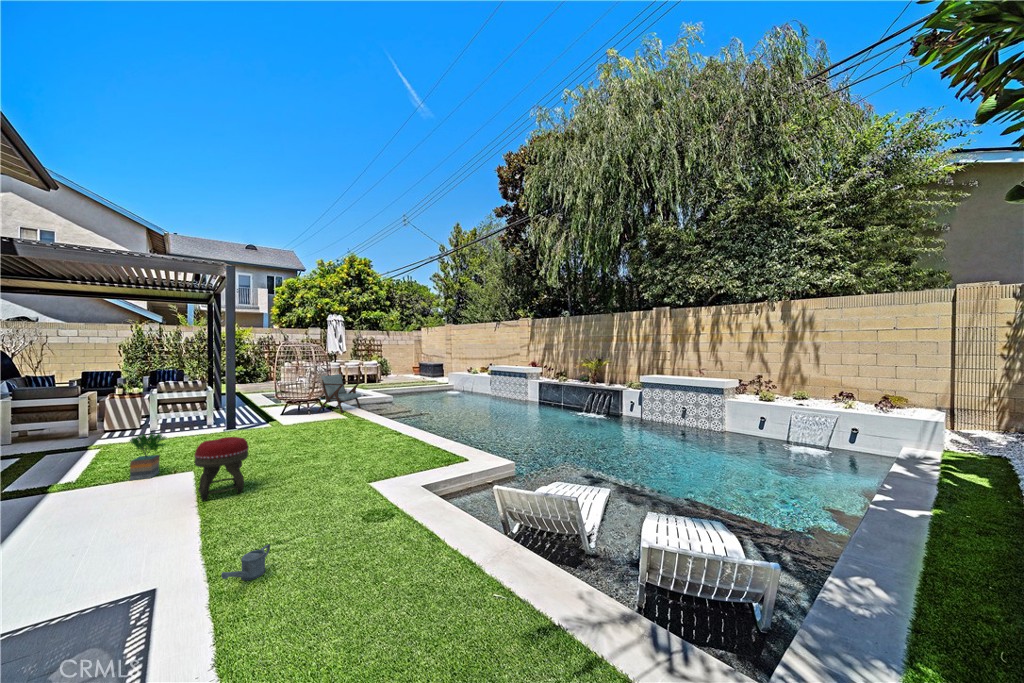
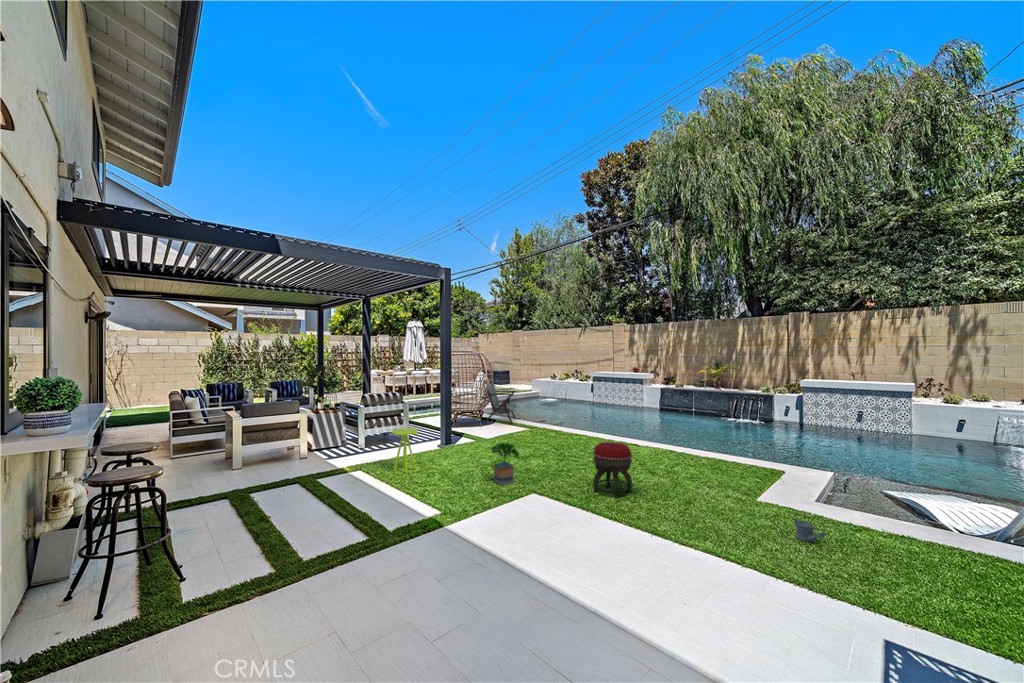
side table: none [71,416,119,462] -> present [392,428,418,473]

